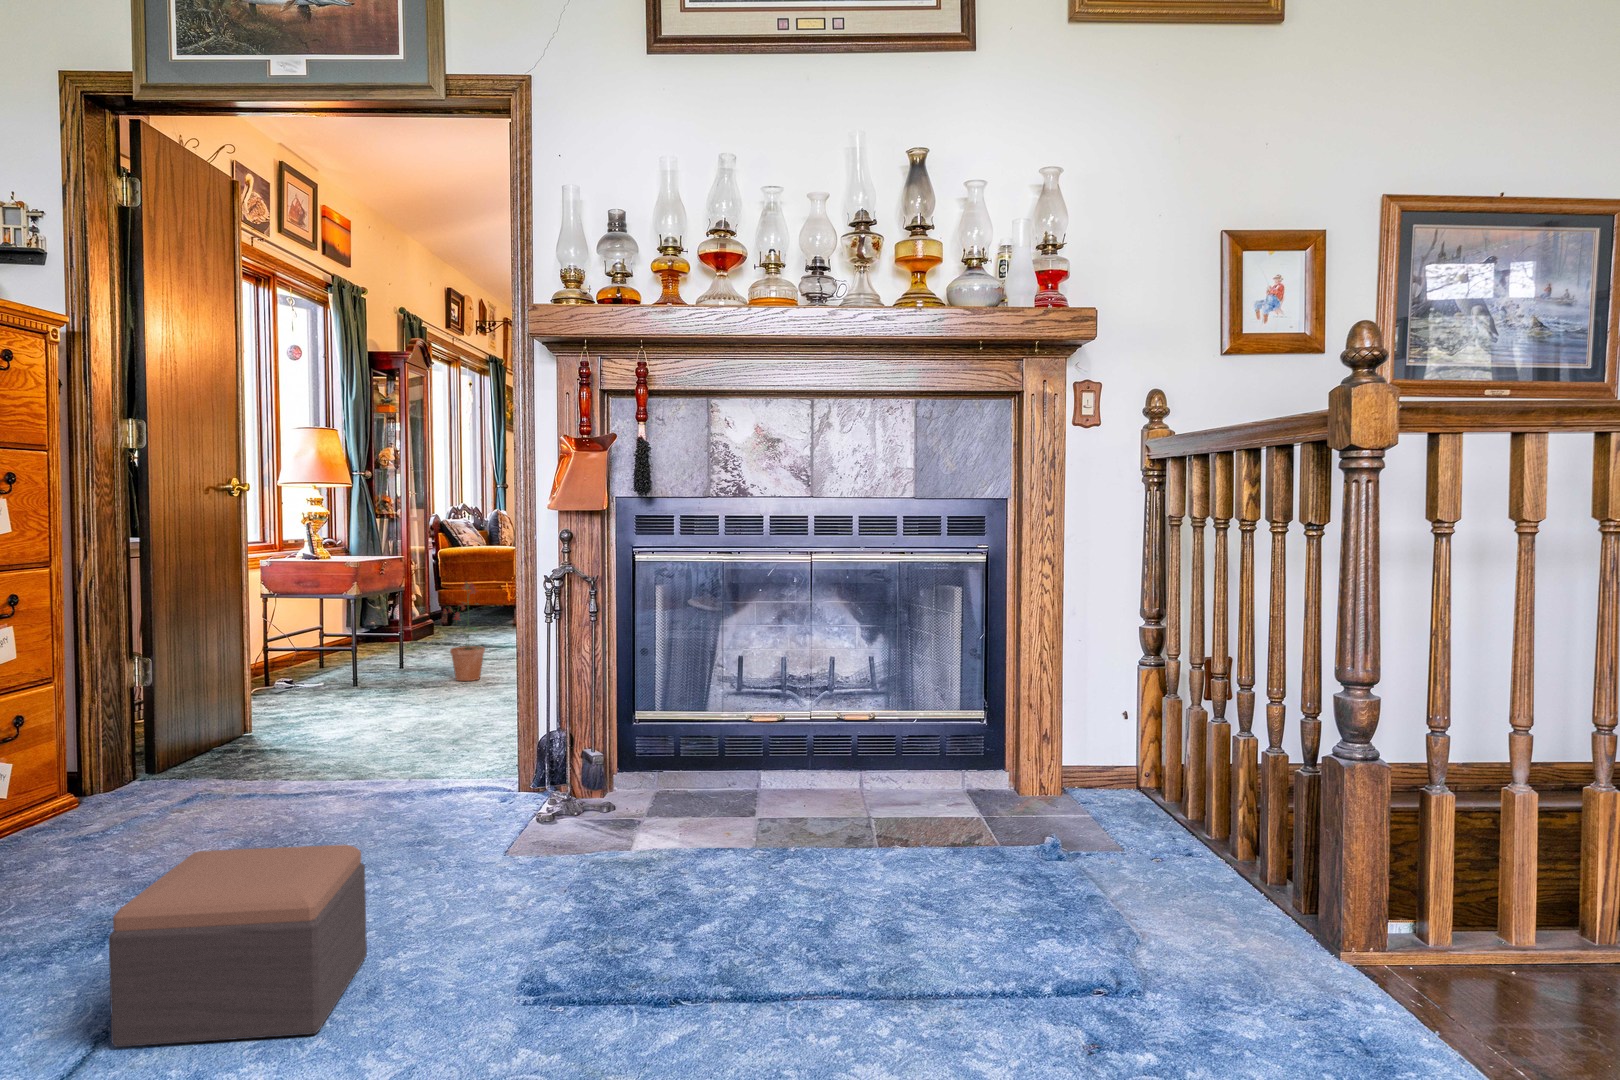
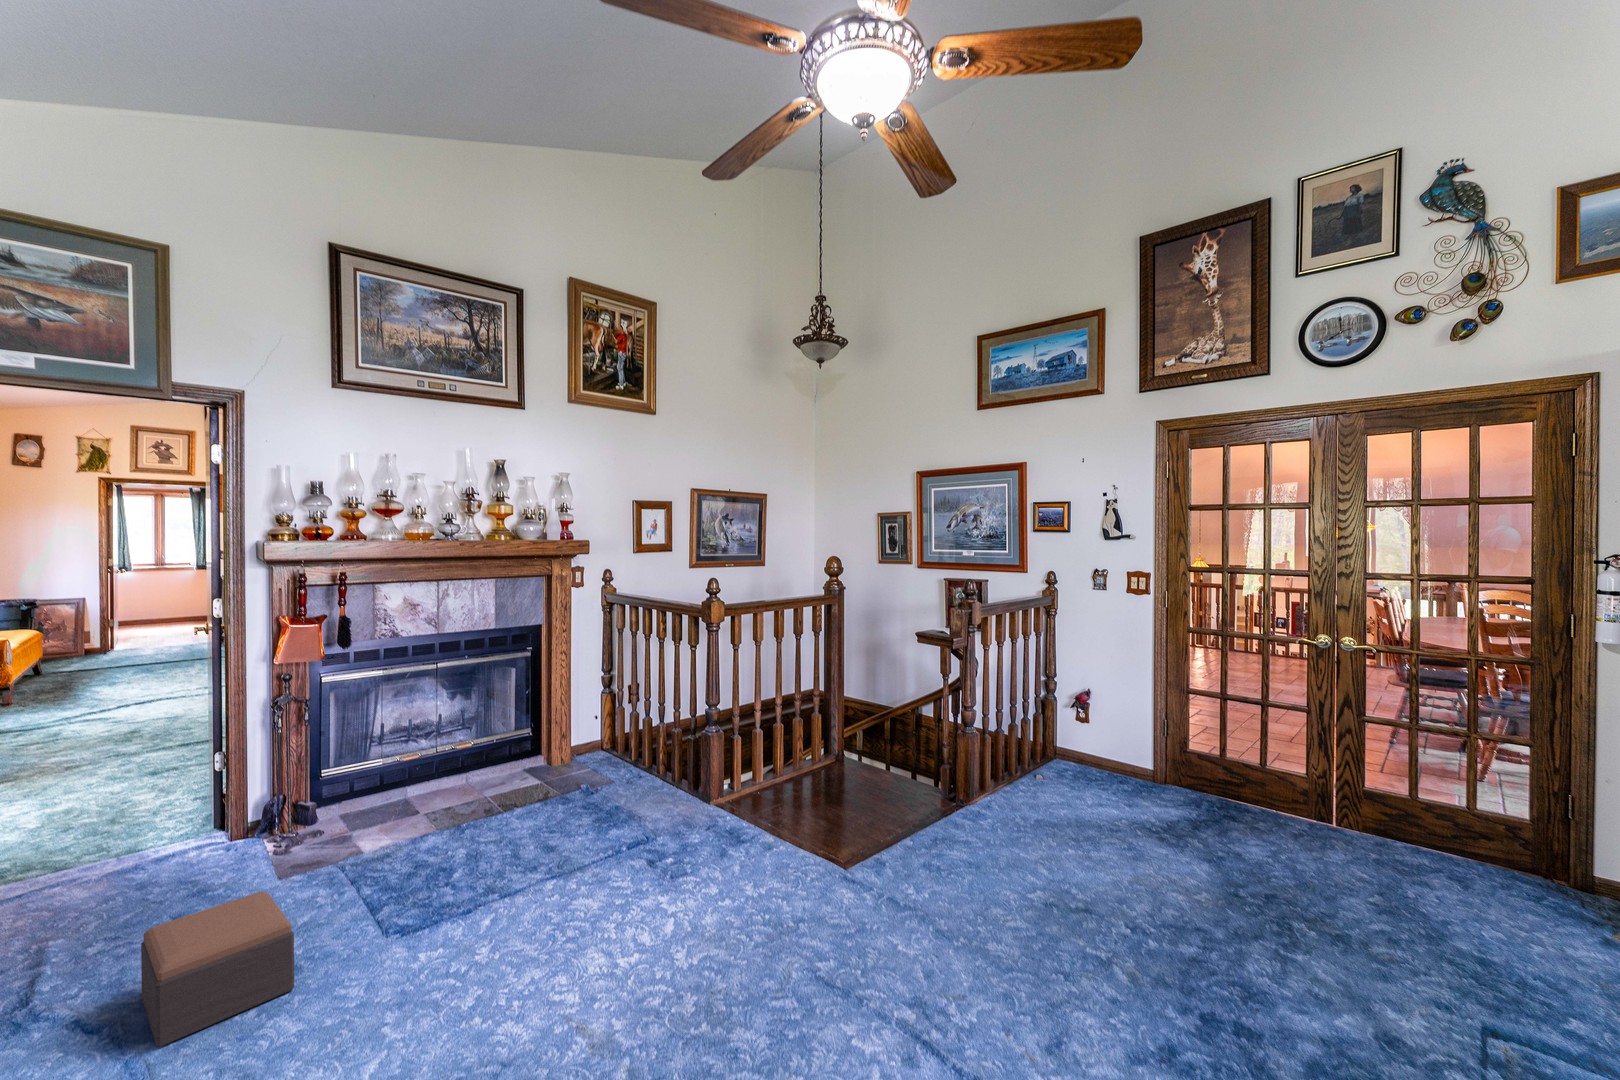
potted plant: present [444,582,485,681] -> none [23,686,76,765]

